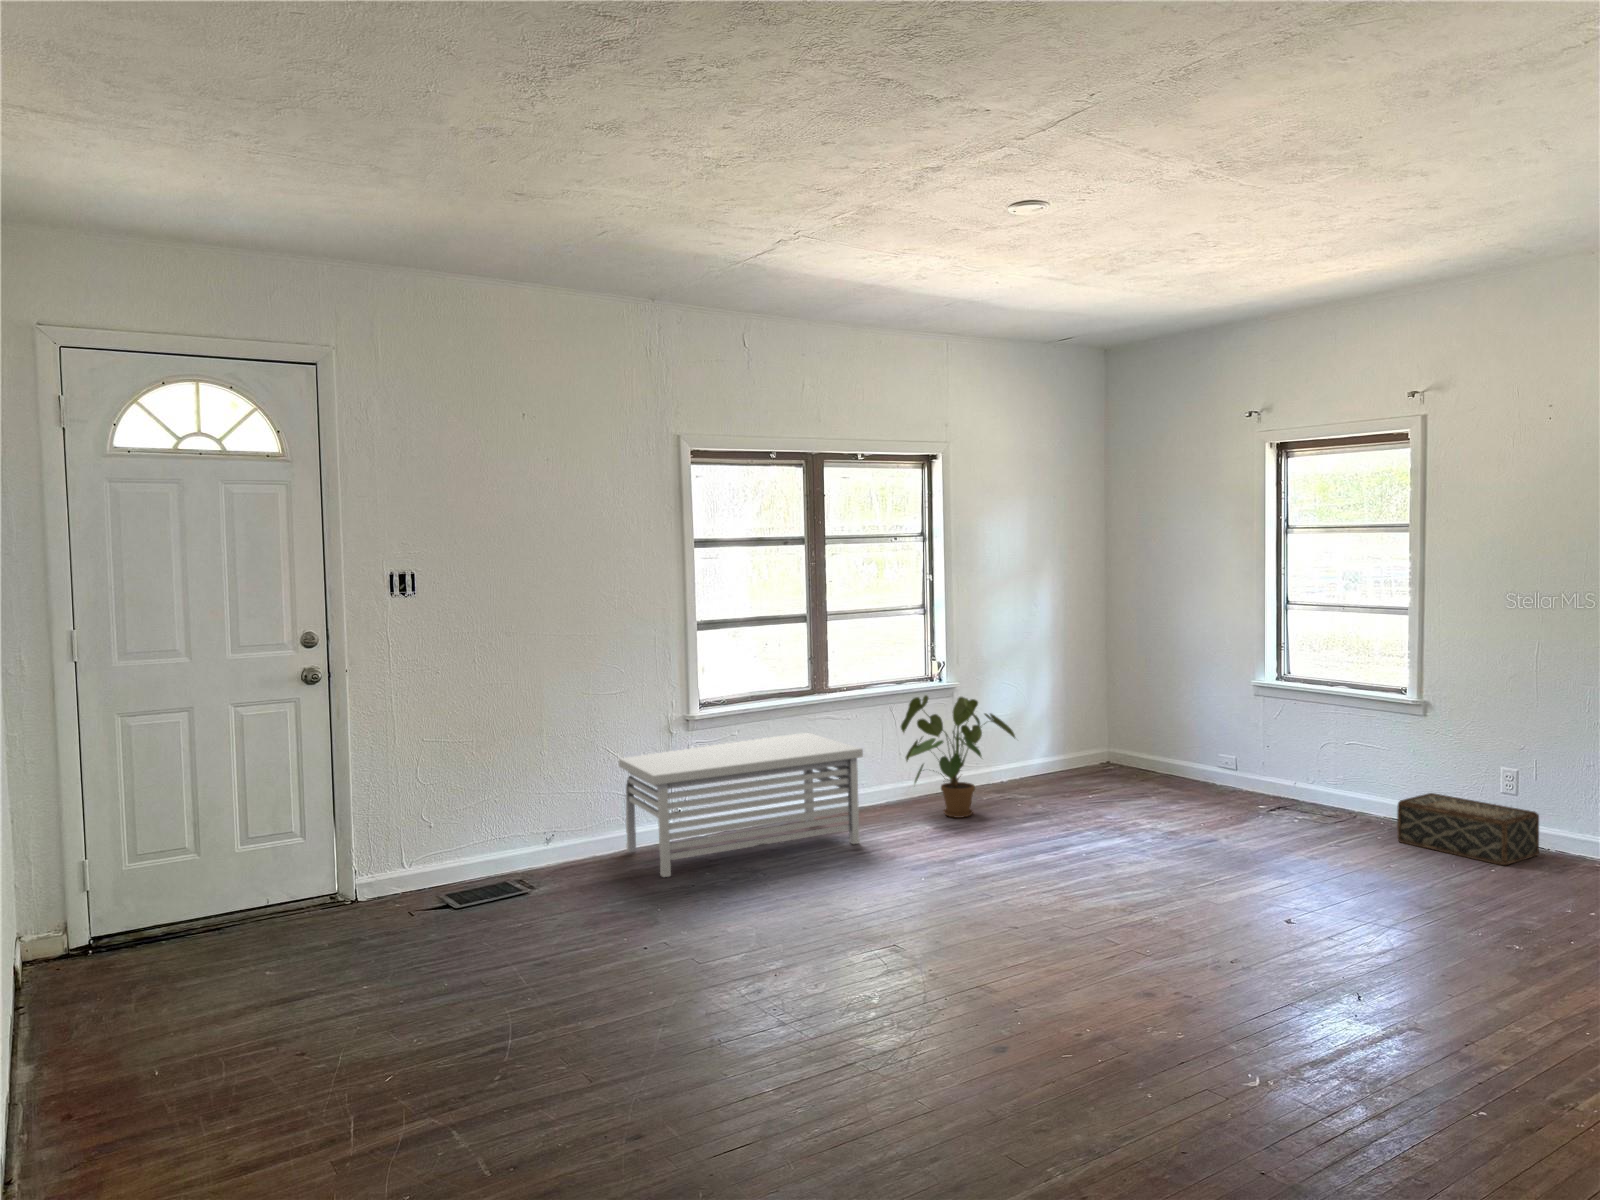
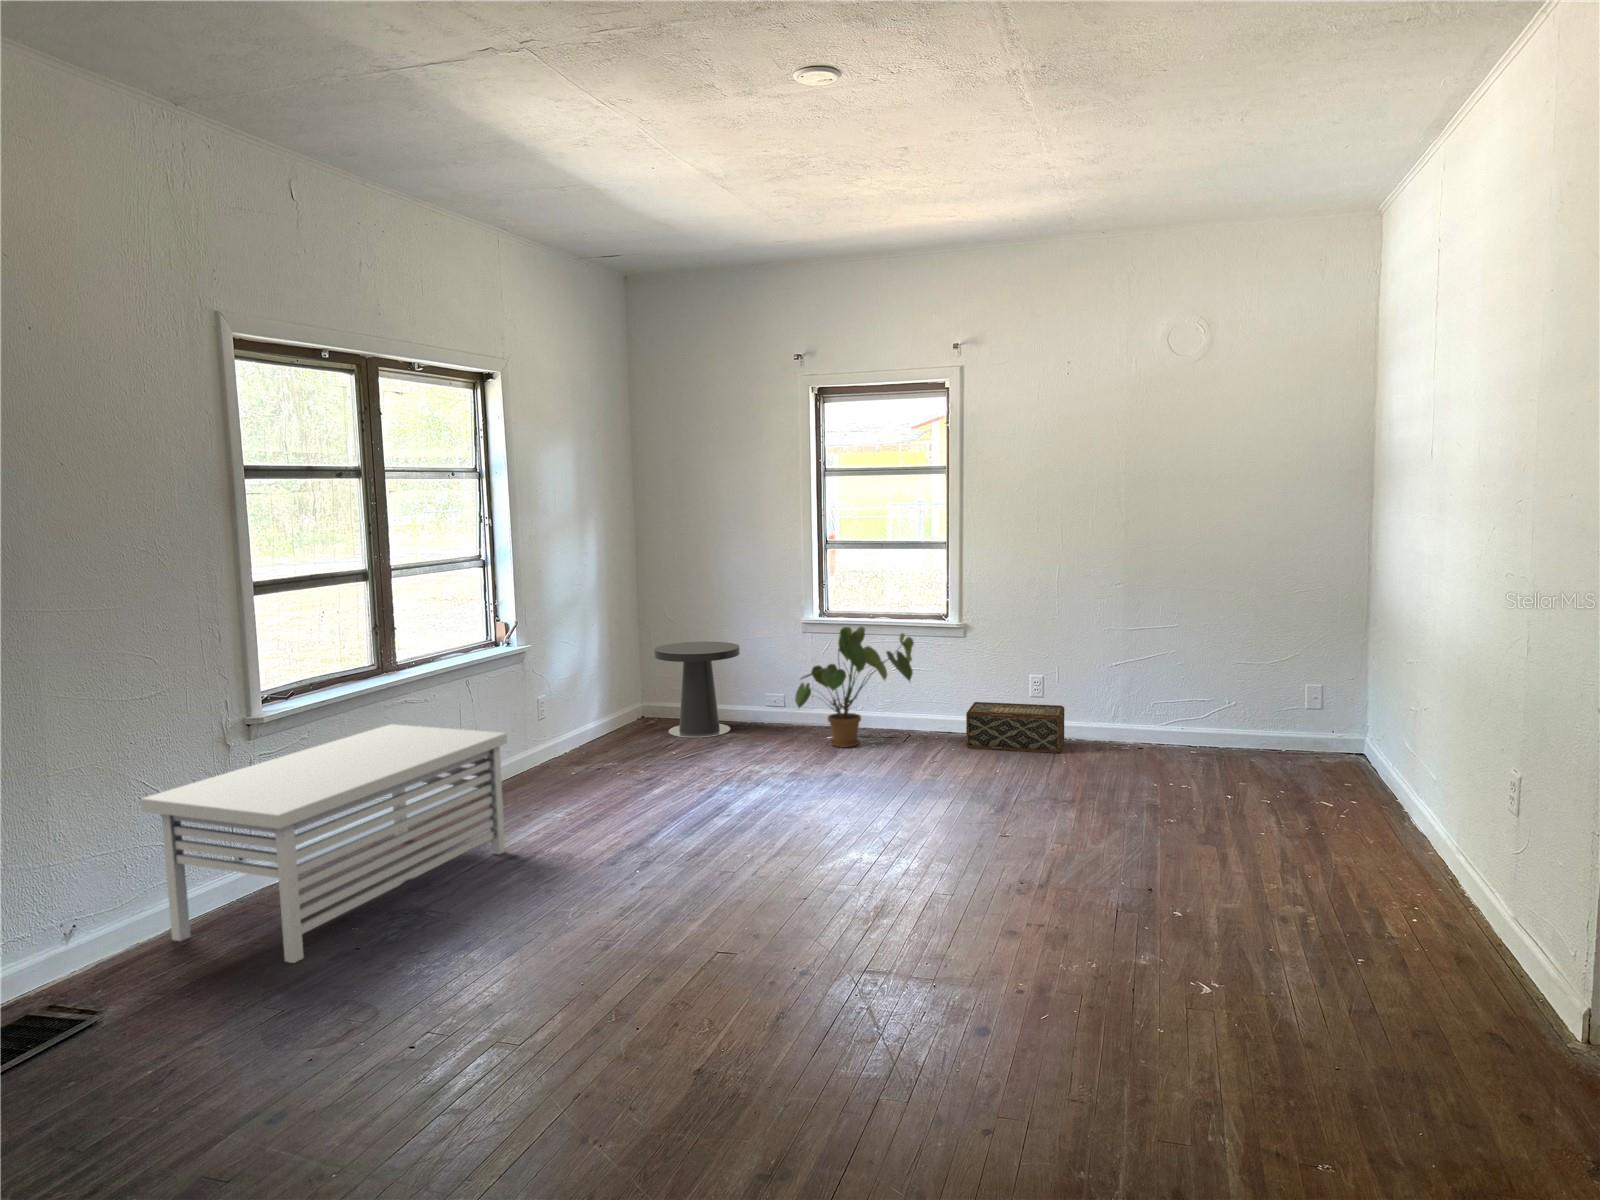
house plant: present [901,695,1015,818] -> present [795,627,914,748]
side table: none [1104,695,1191,789] -> present [654,642,740,738]

